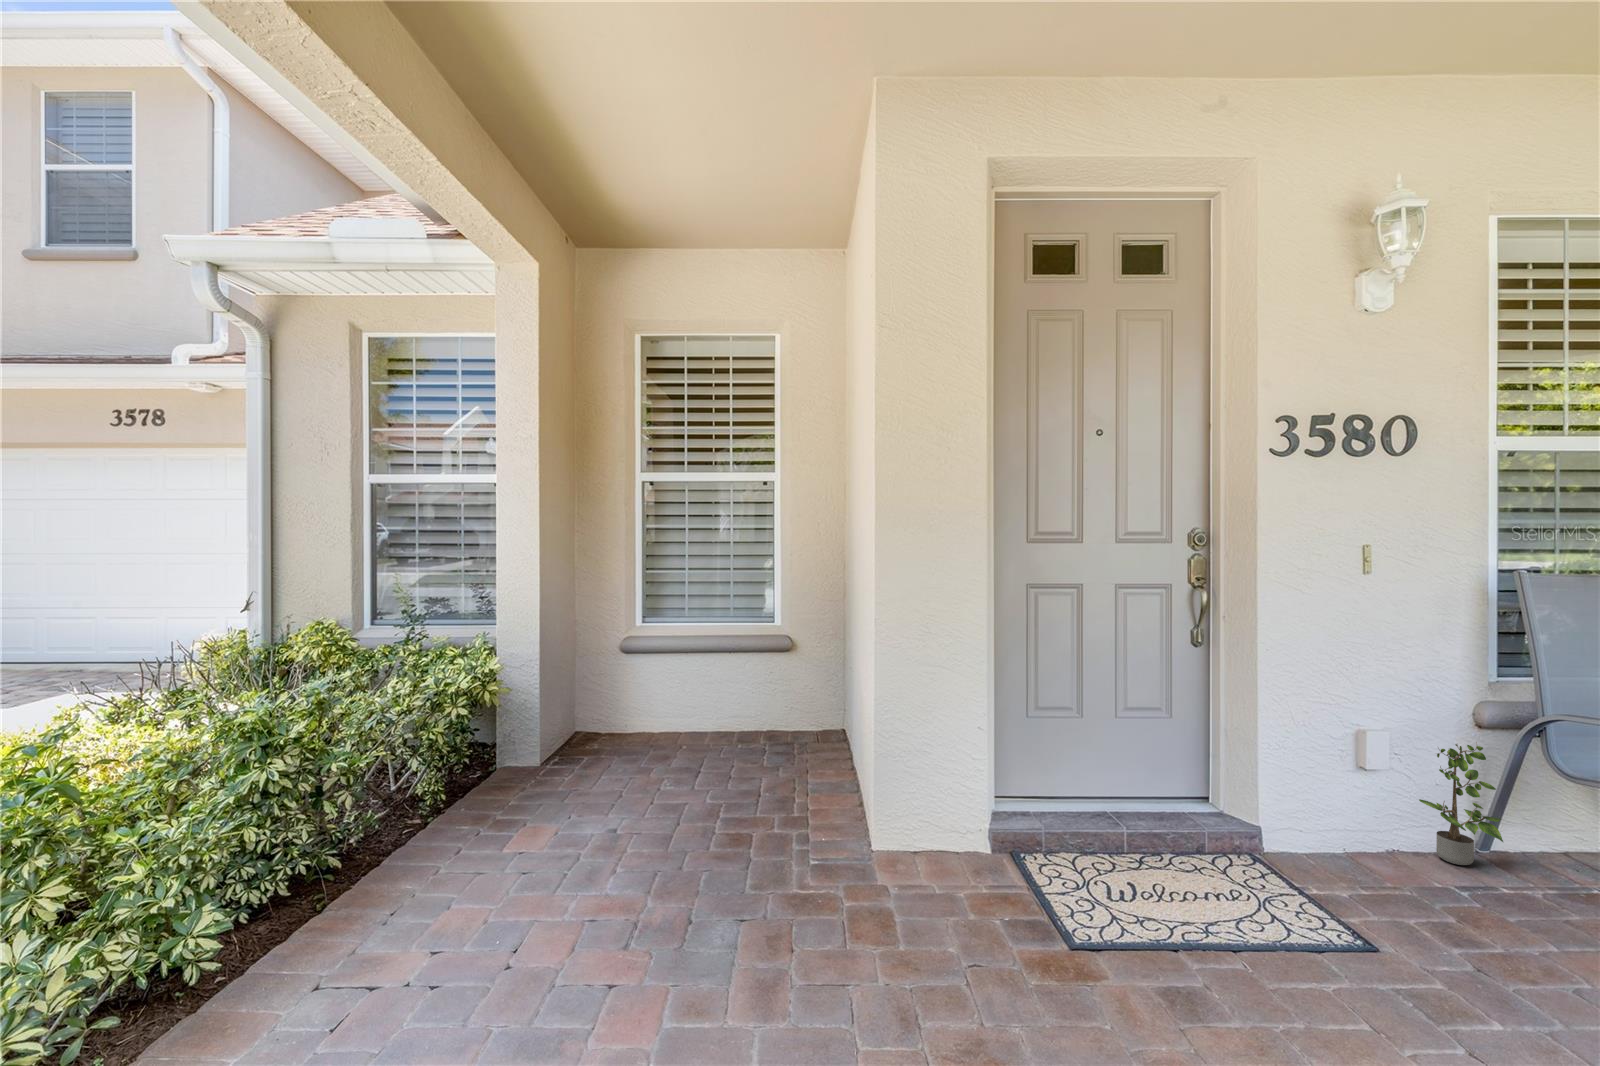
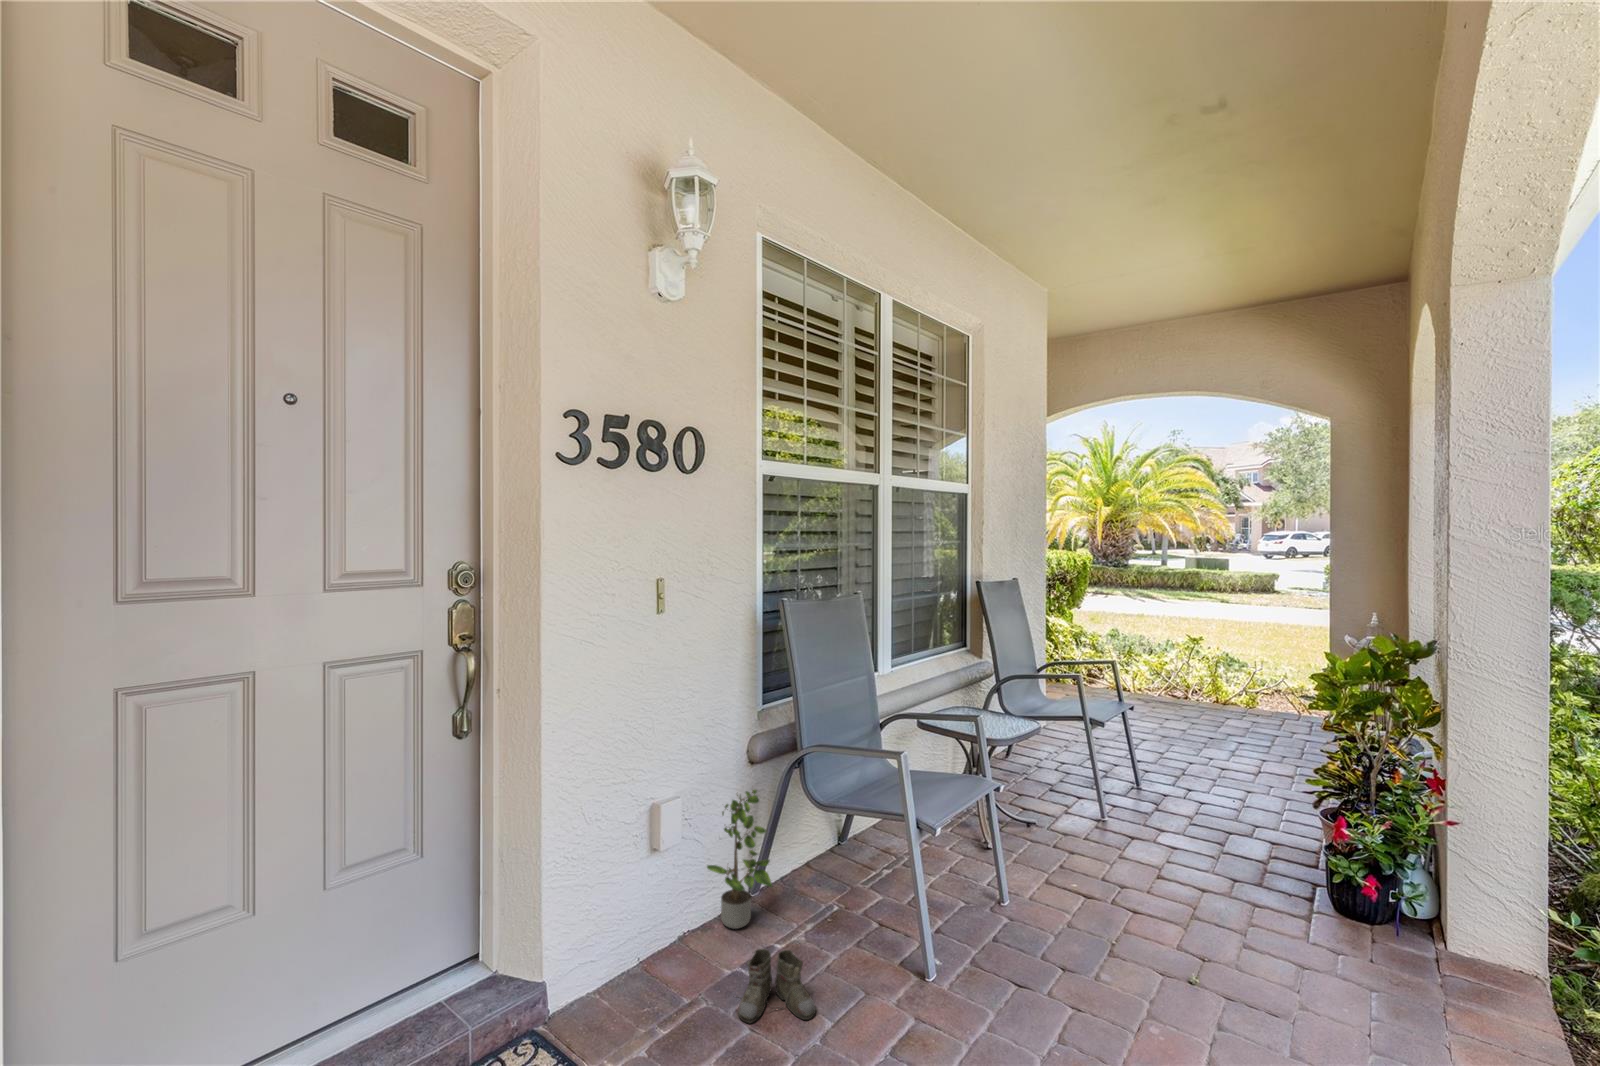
boots: none [1446,868,1551,940] -> present [738,949,816,1023]

